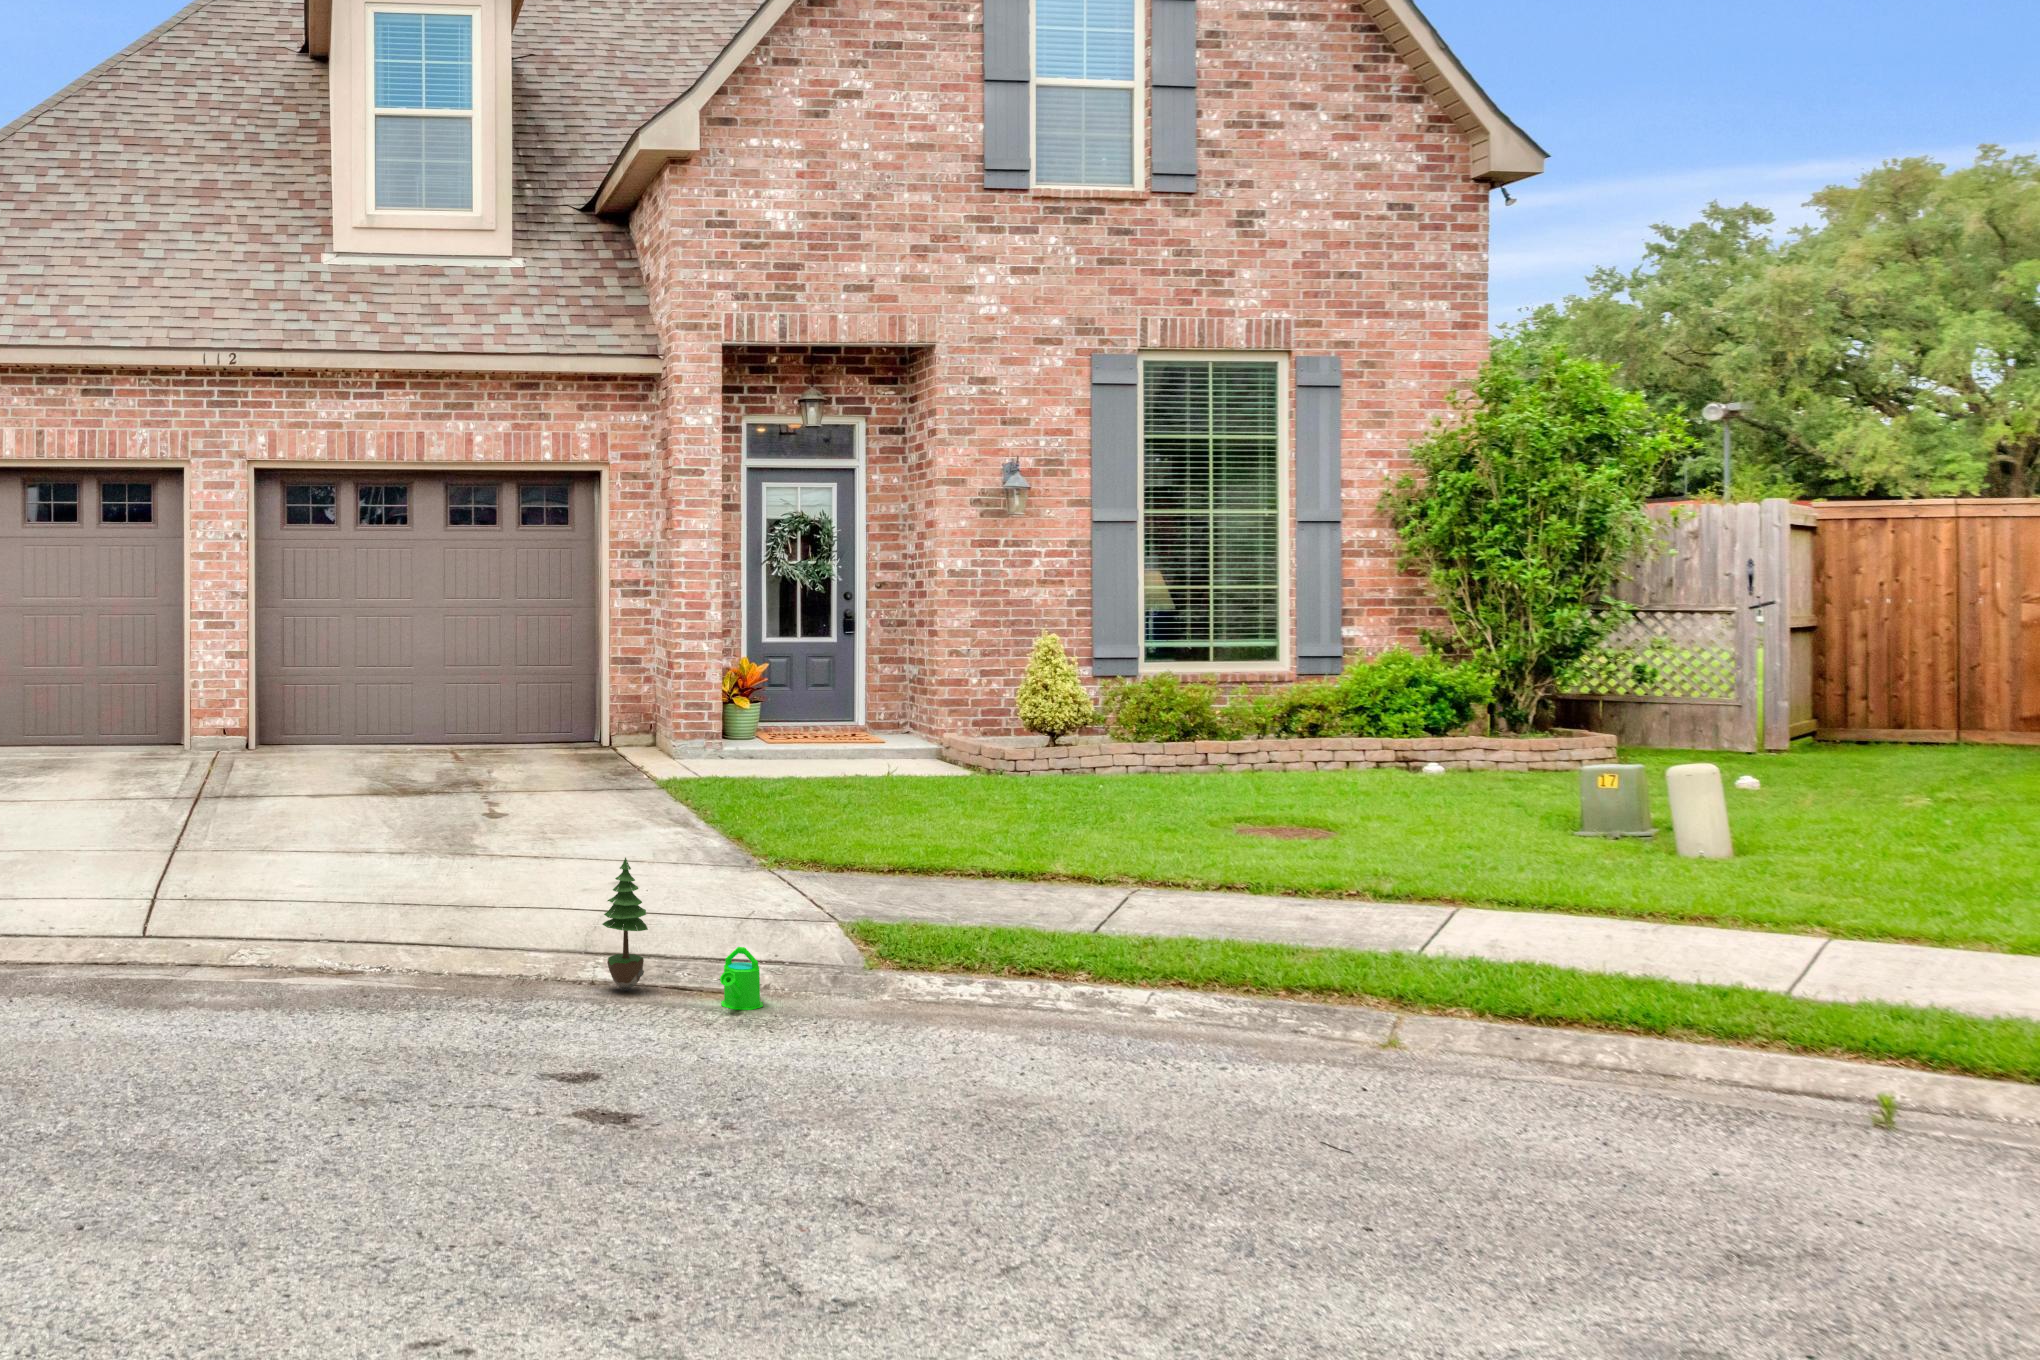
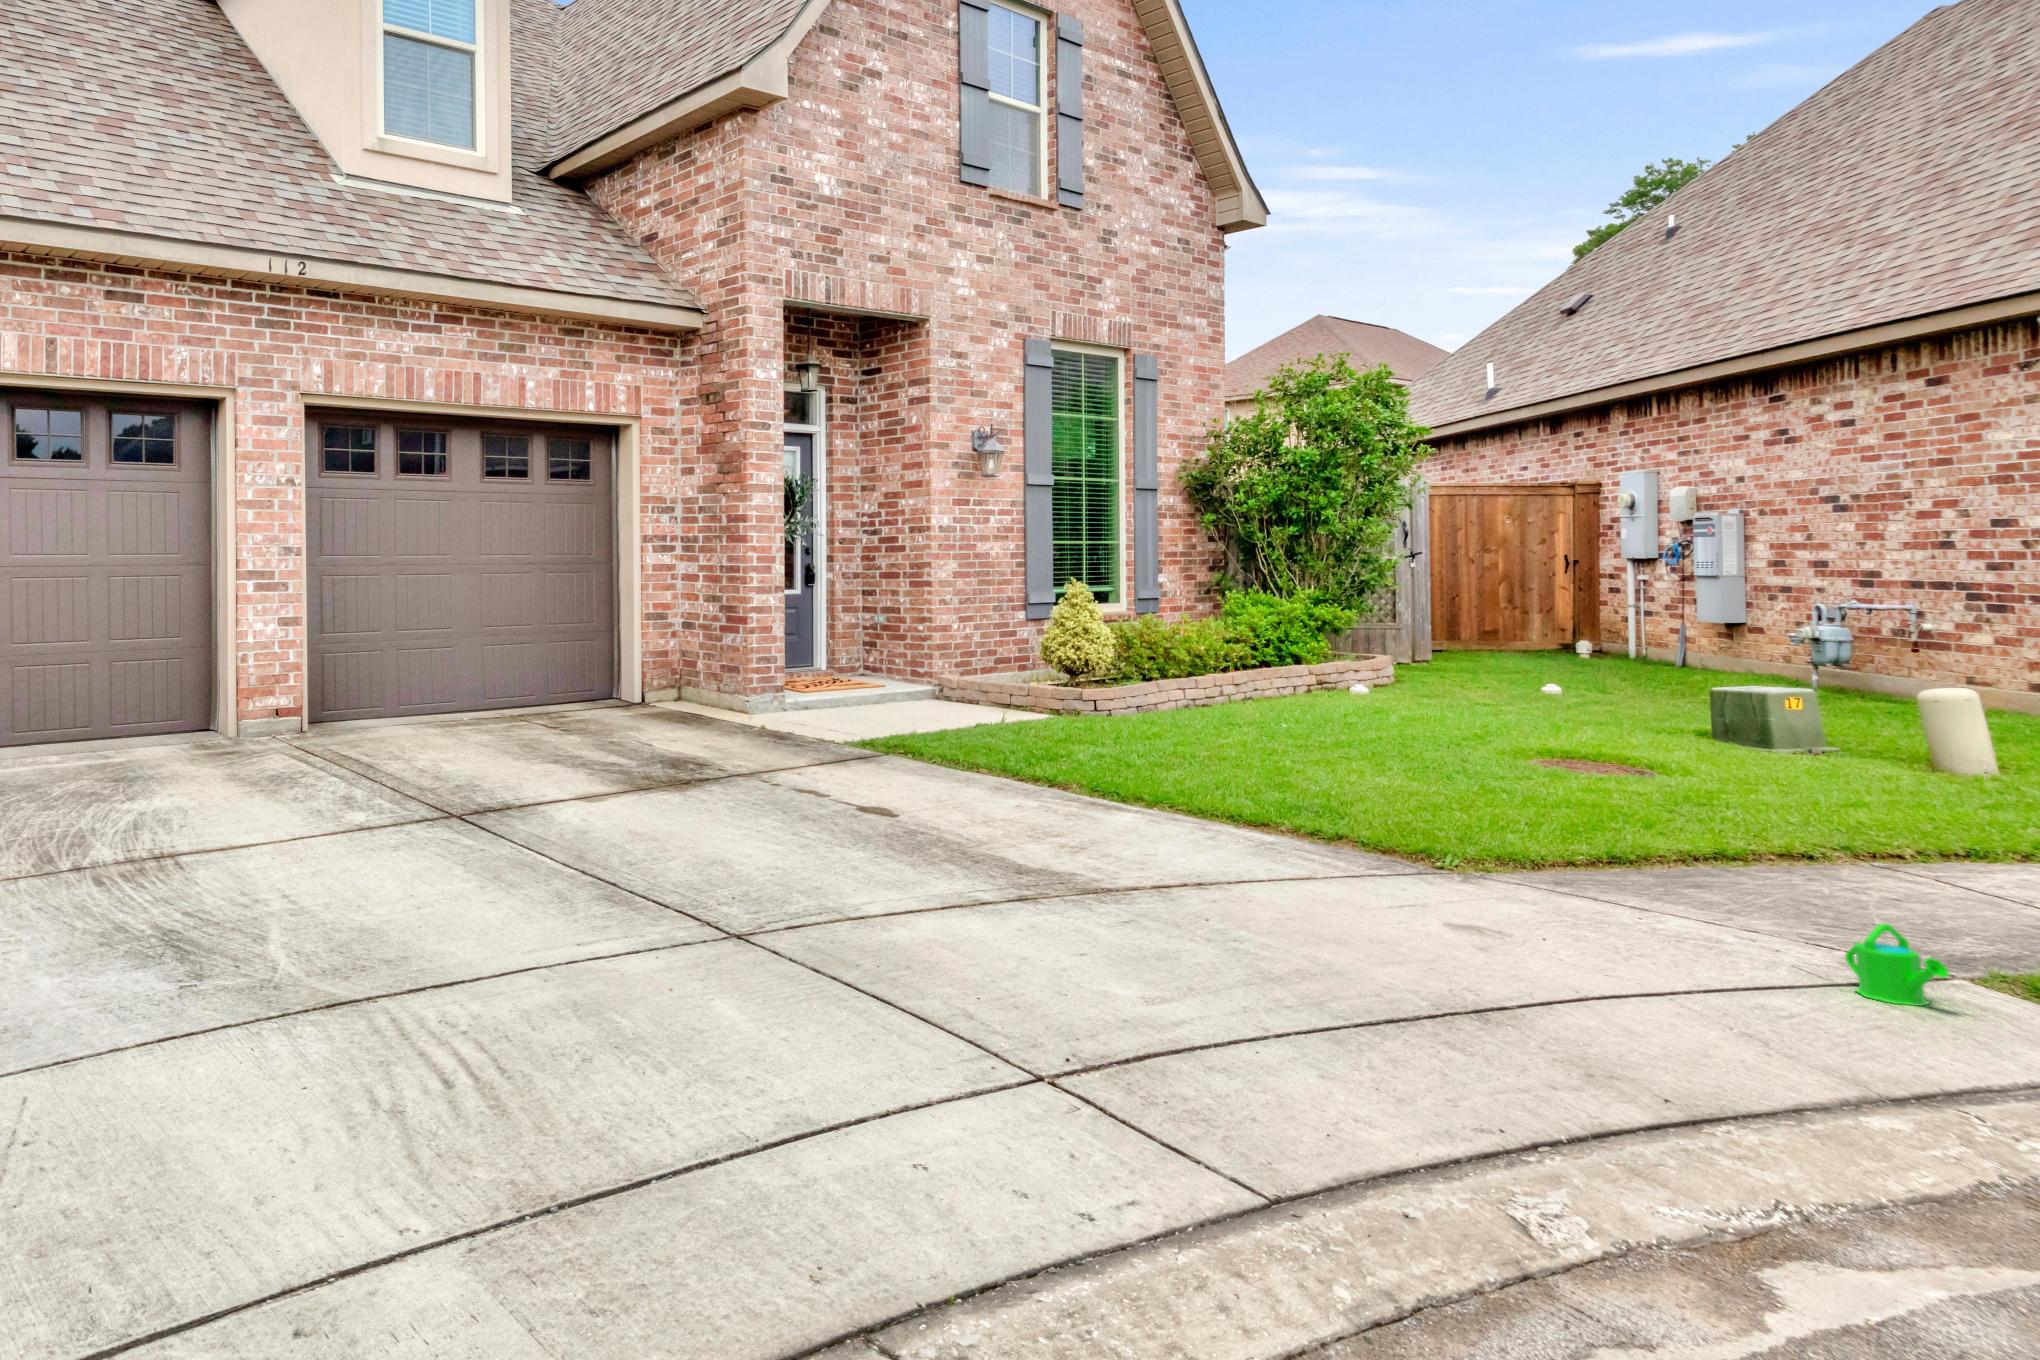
potted tree: present [602,858,648,990] -> none [1698,824,1778,1001]

